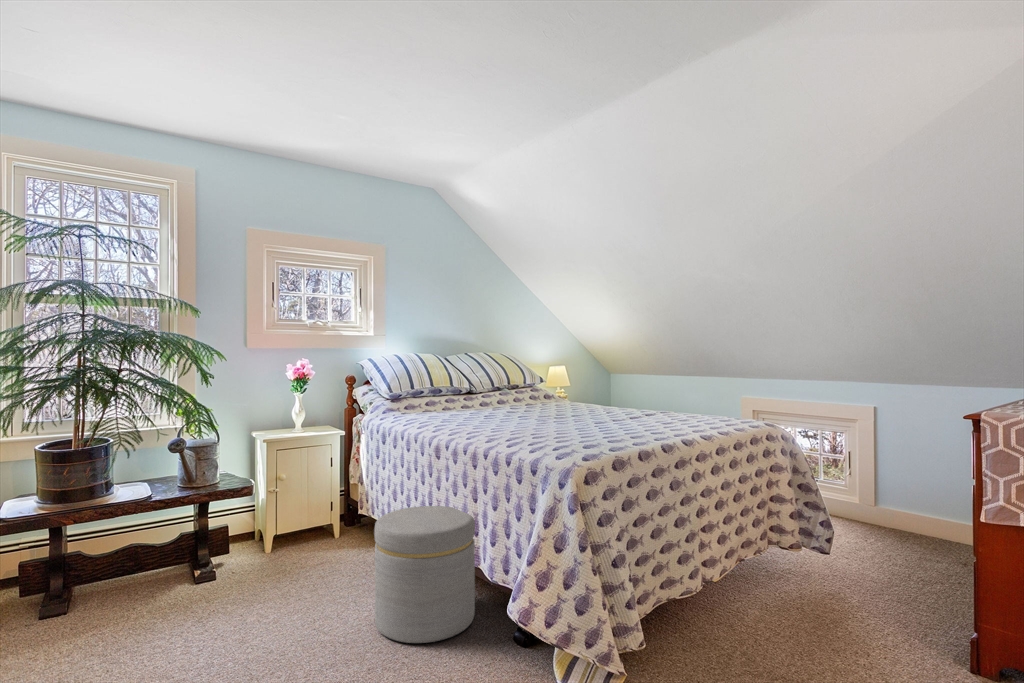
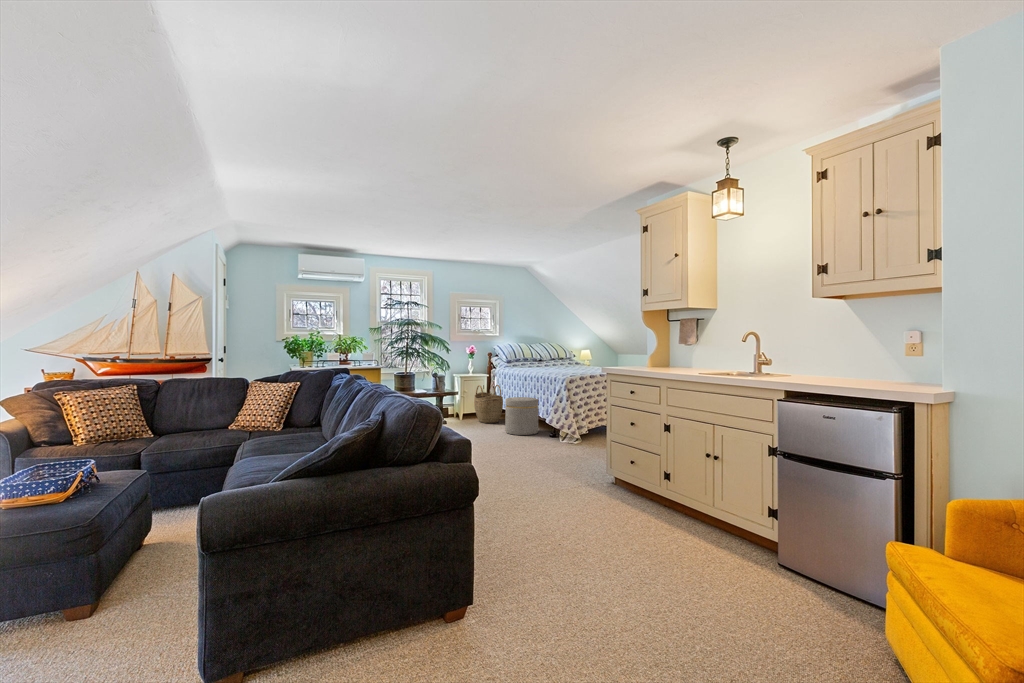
woven basket: none [302,459,377,568] -> present [474,385,503,423]

